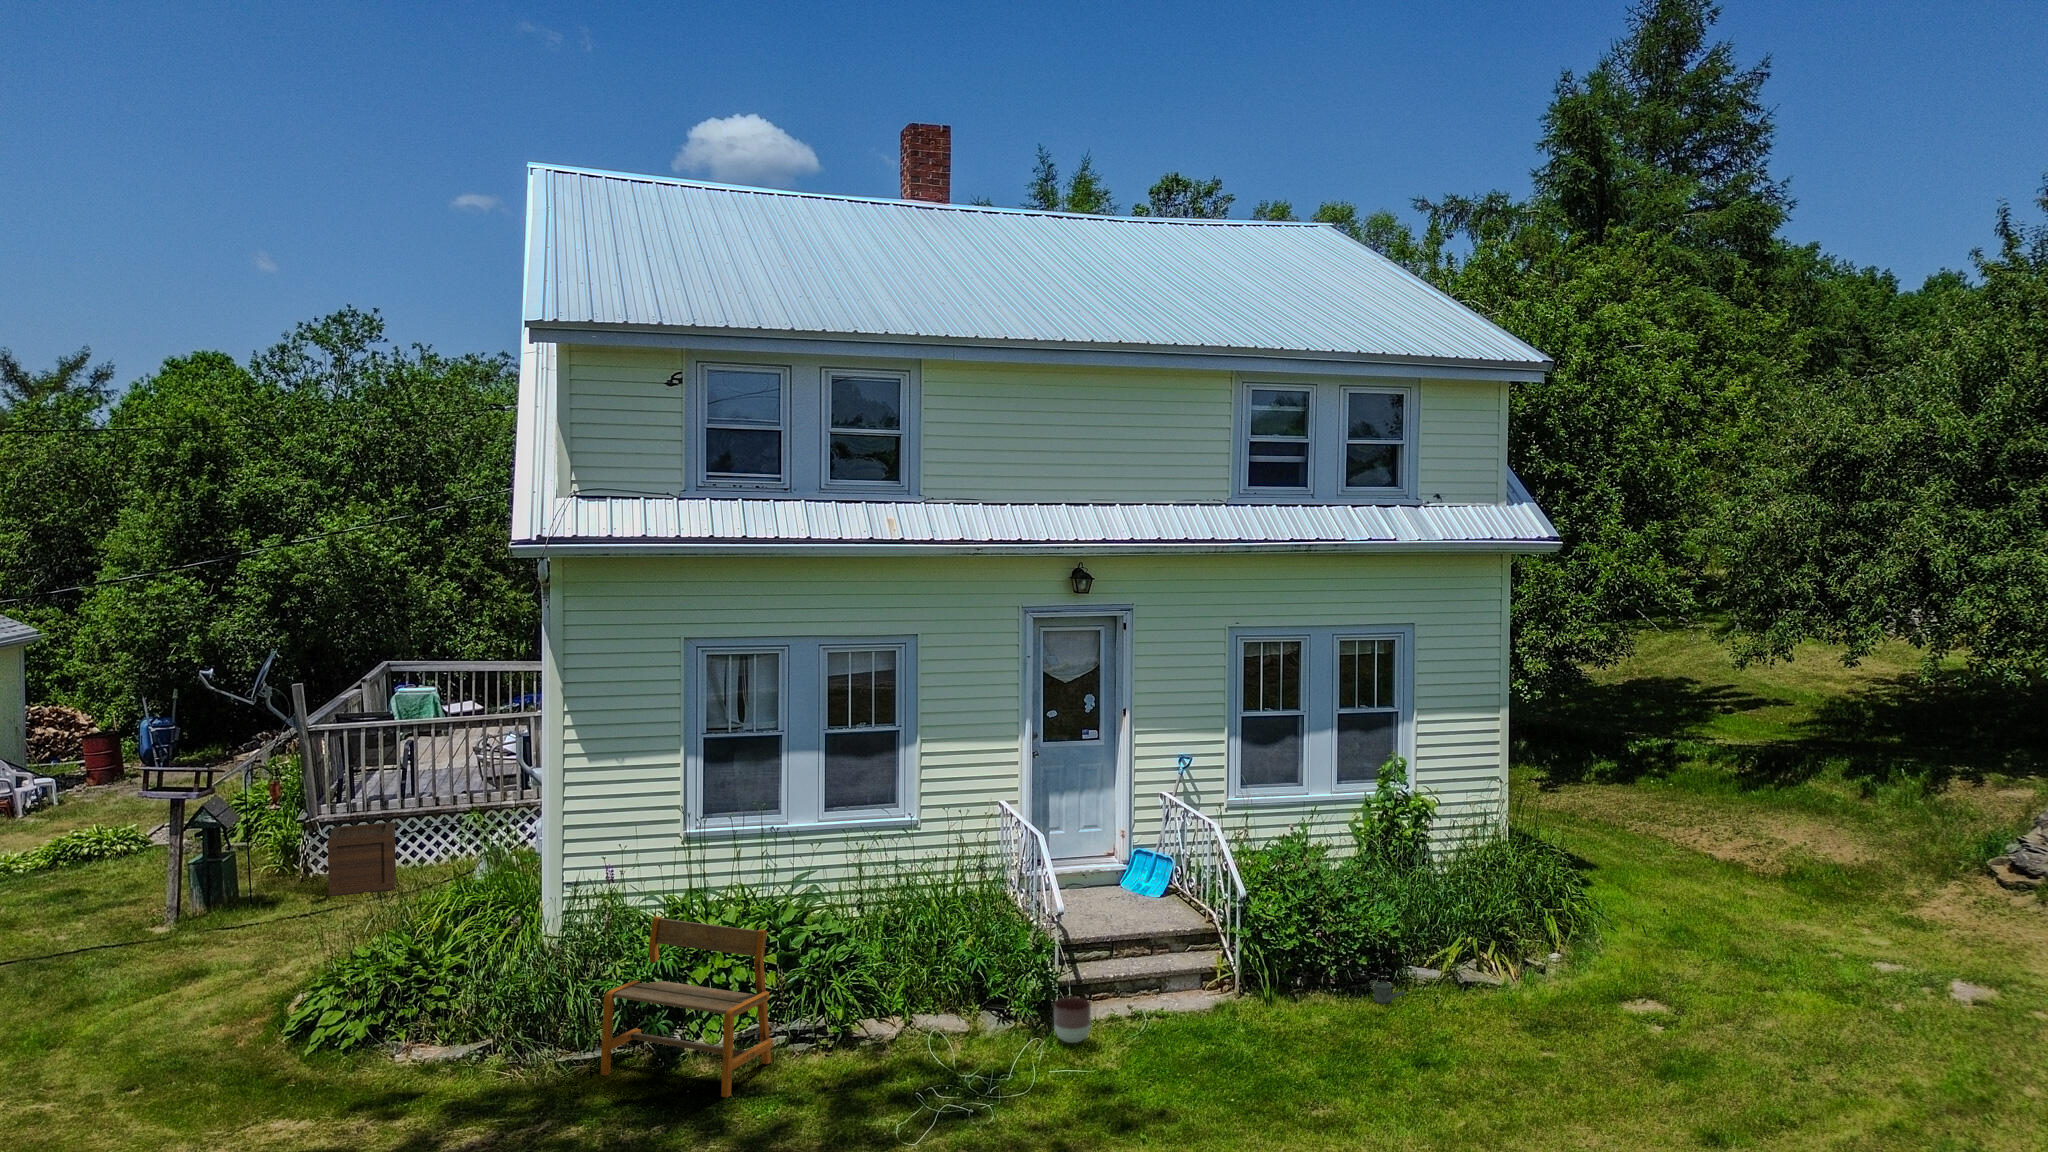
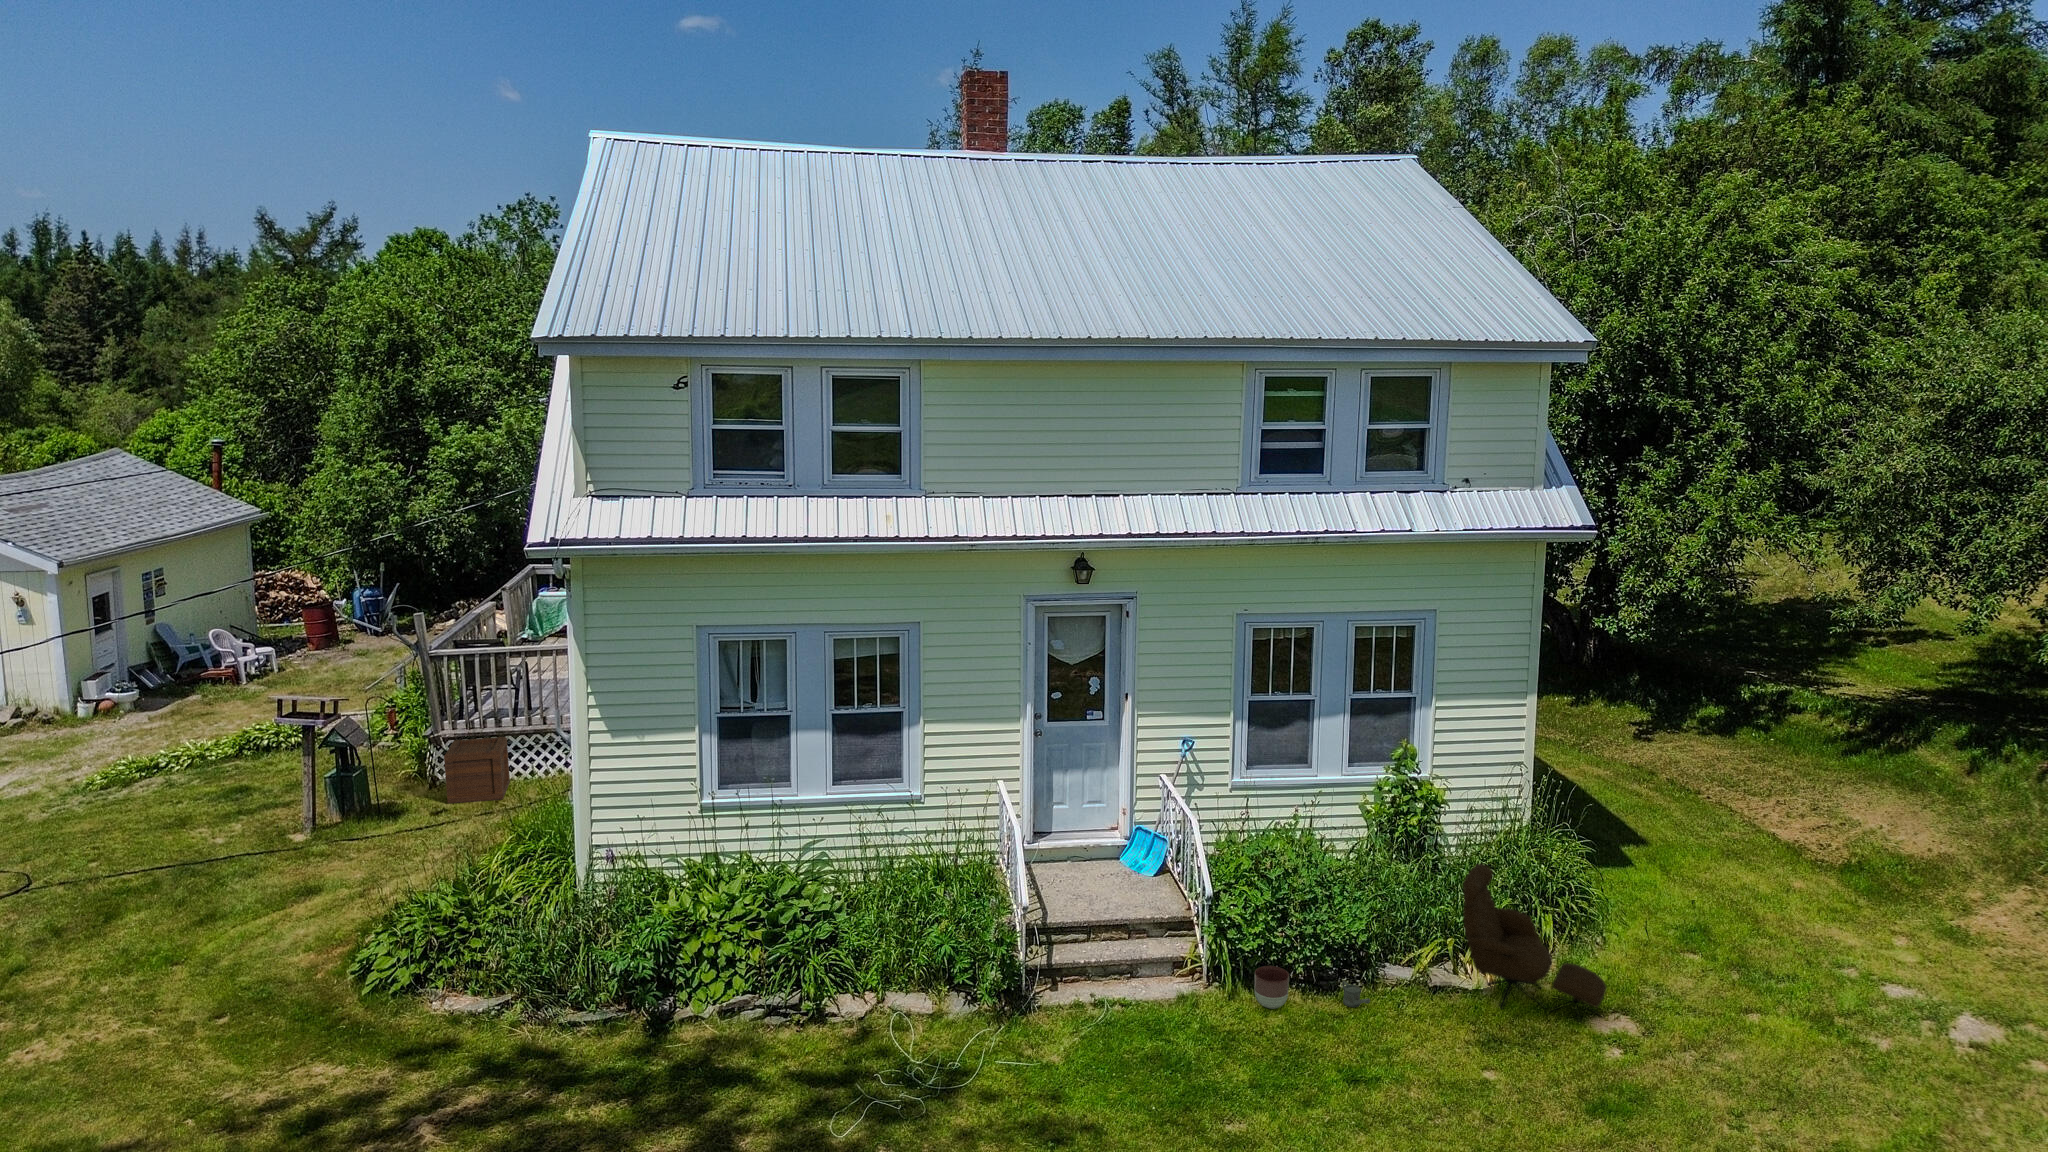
lounge chair: none [1479,858,1624,1003] -> present [1463,864,1607,1023]
bench: present [601,916,773,1097] -> none [599,895,750,1073]
planter: present [1054,997,1091,1043] -> present [1255,966,1289,1009]

